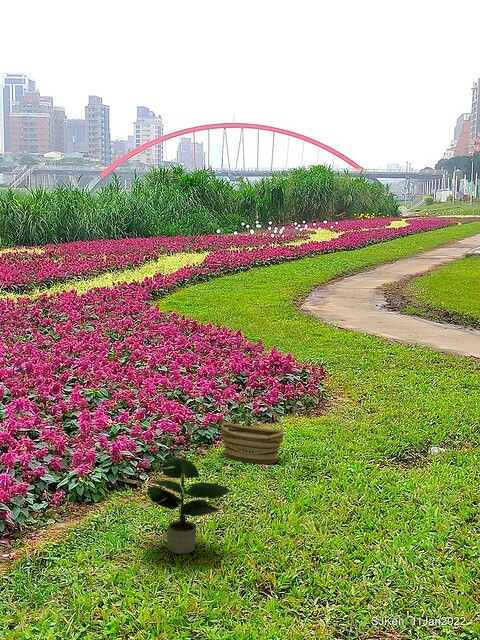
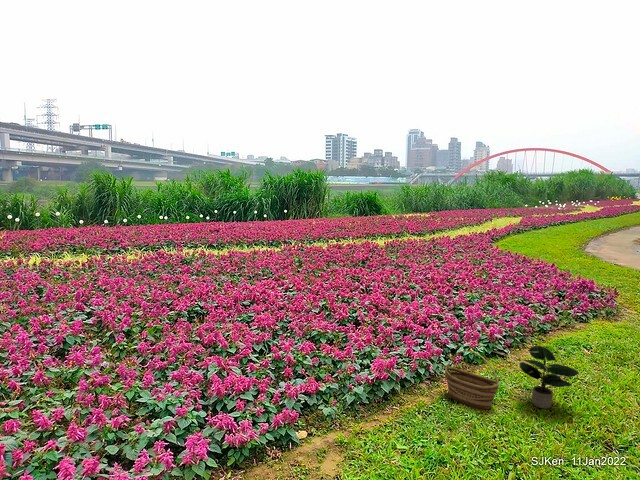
basket: present [221,399,283,464] -> present [445,351,499,409]

